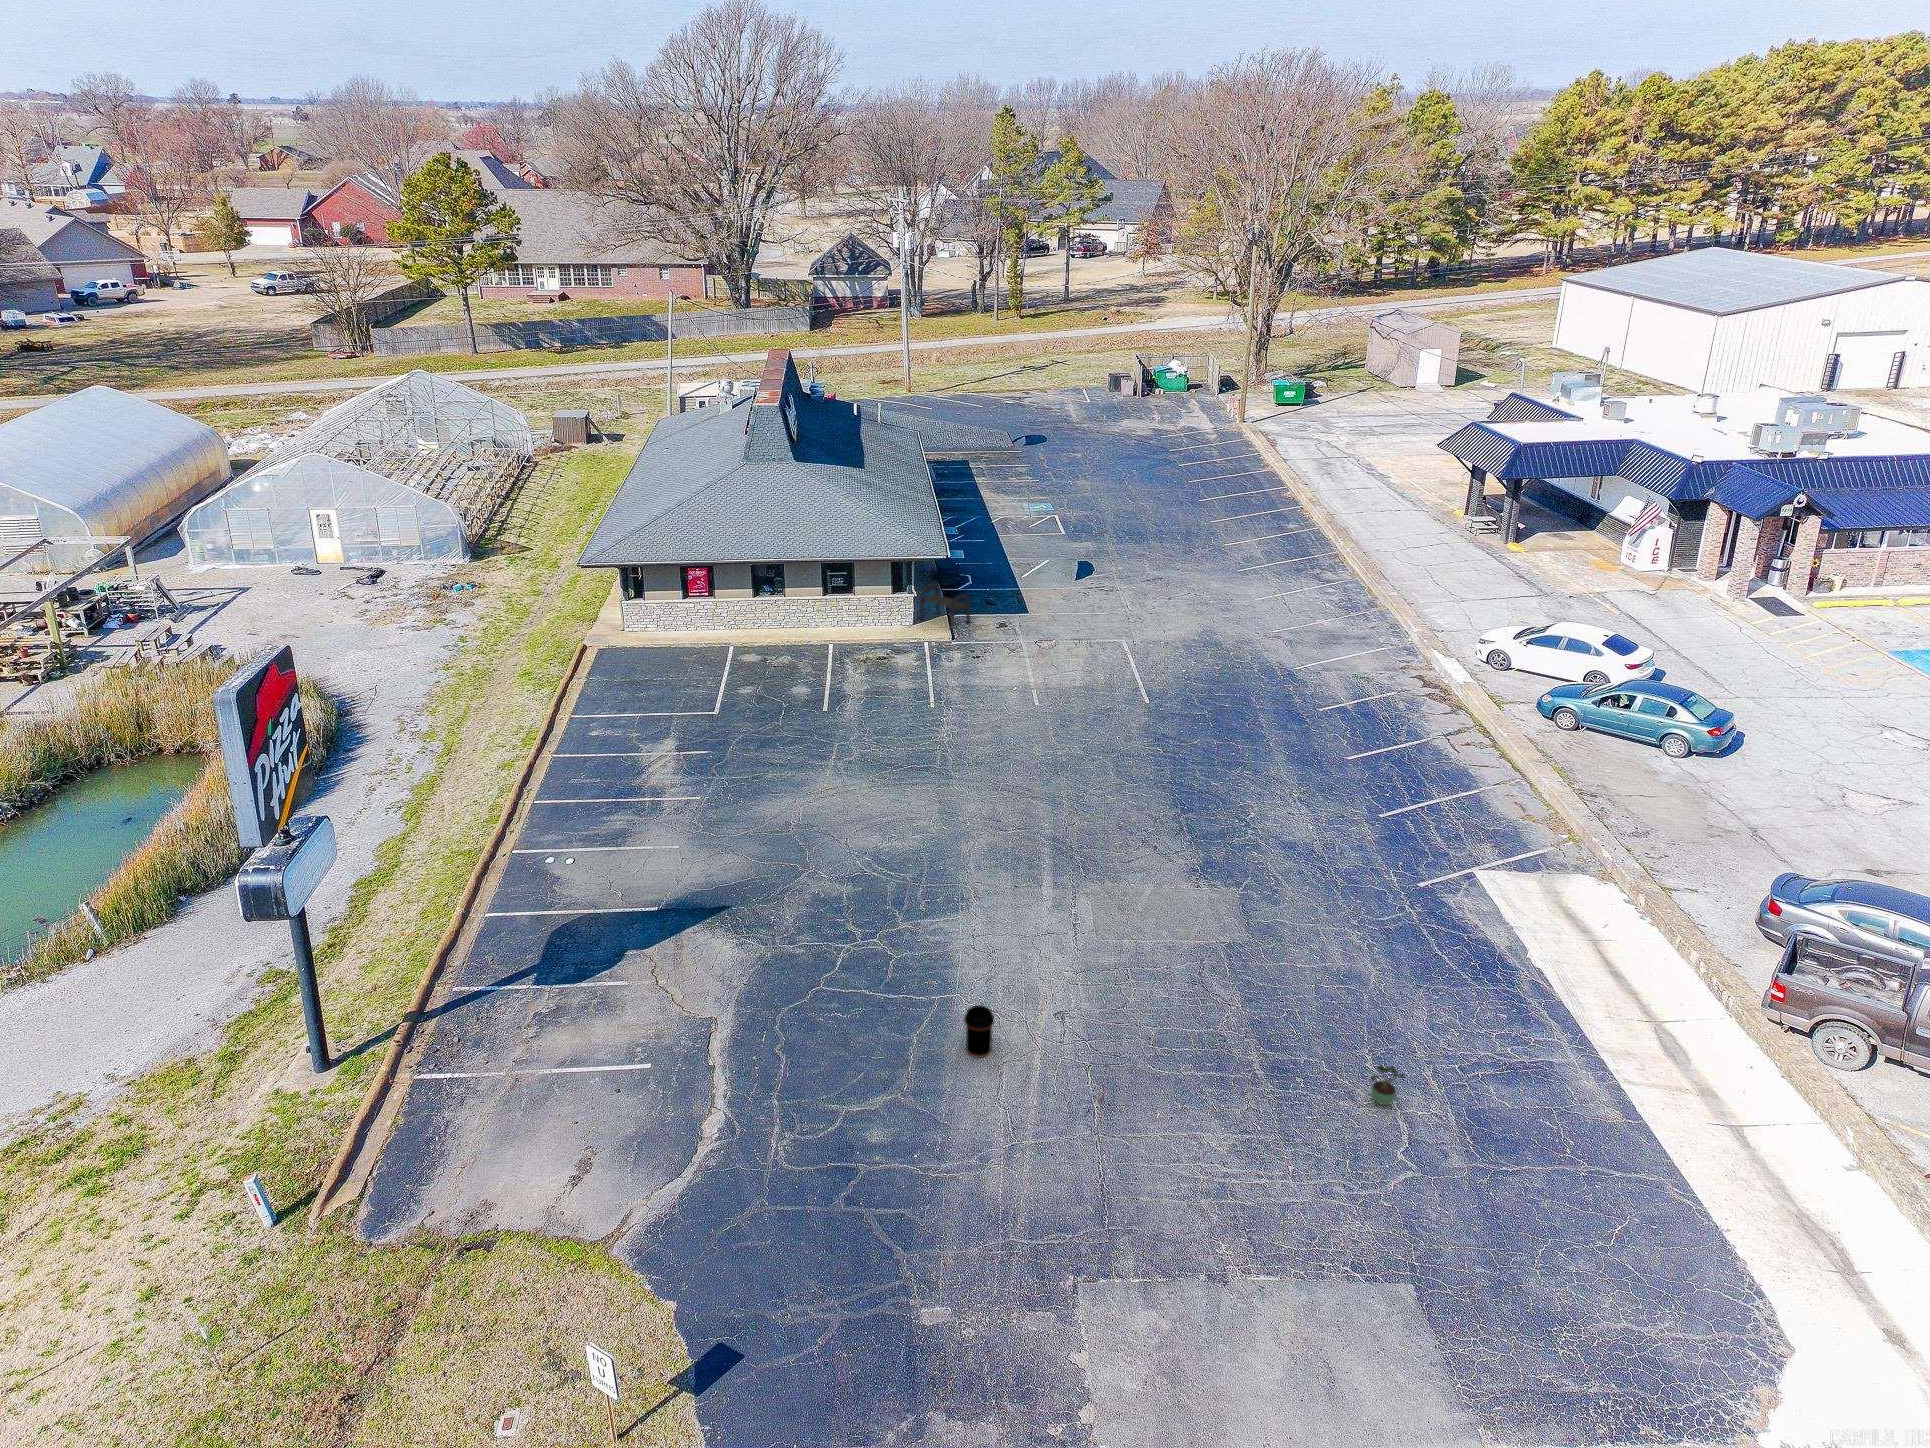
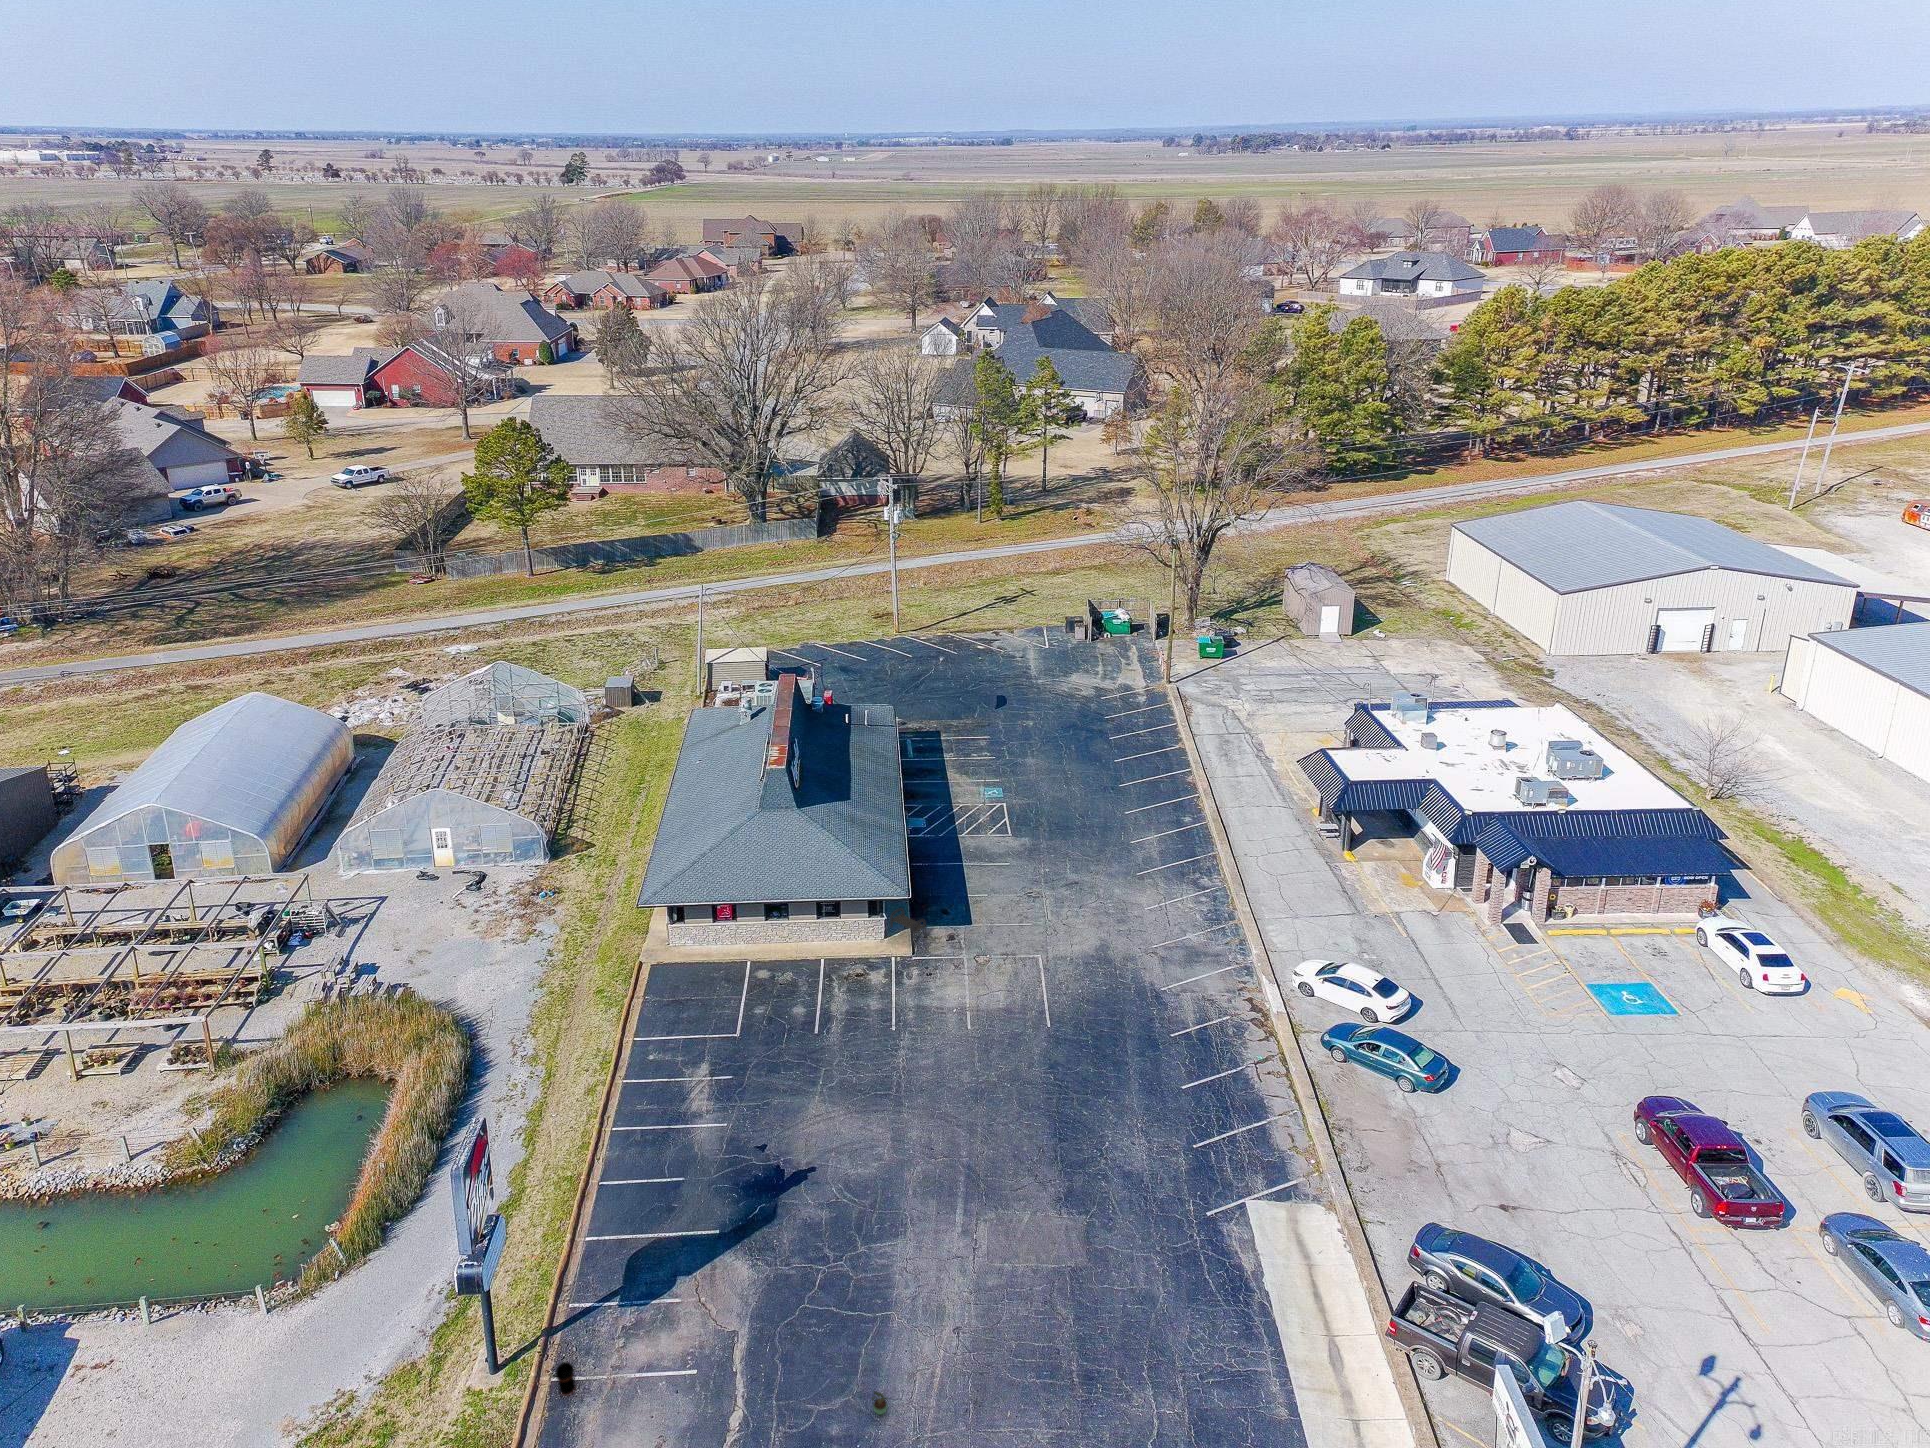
trash can: present [964,1005,994,1058] -> present [555,1362,576,1396]
potted plant: present [1371,1065,1405,1105] -> present [872,1391,888,1415]

